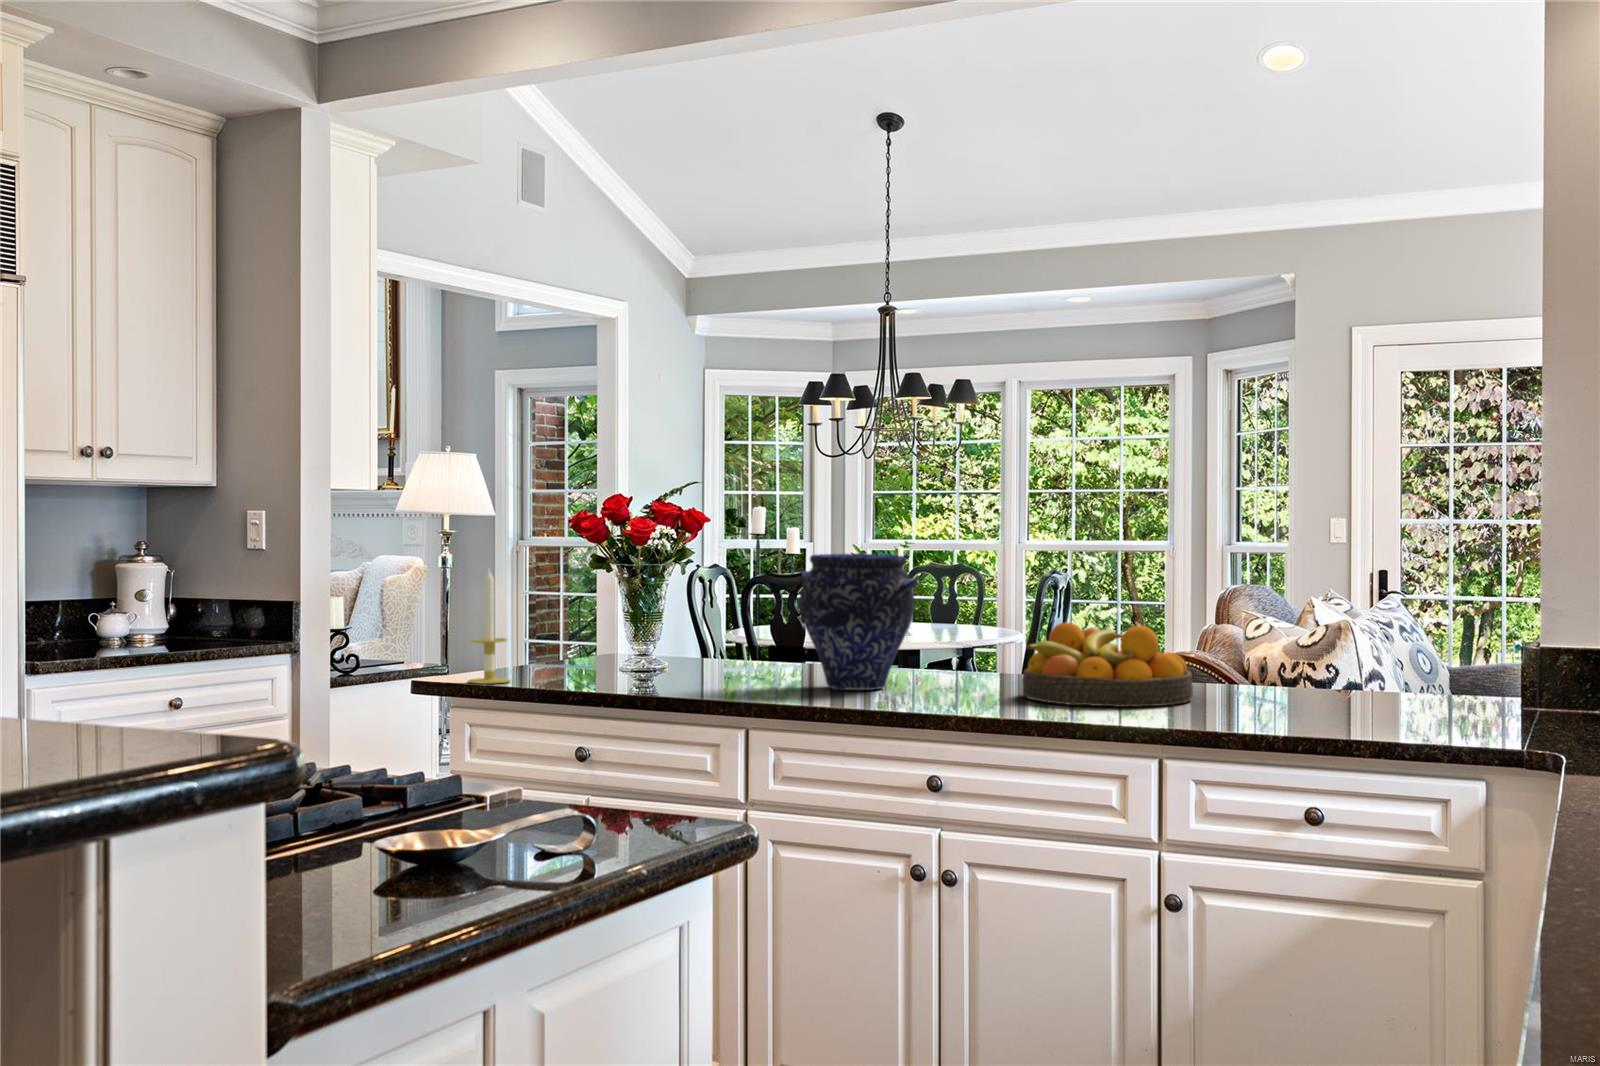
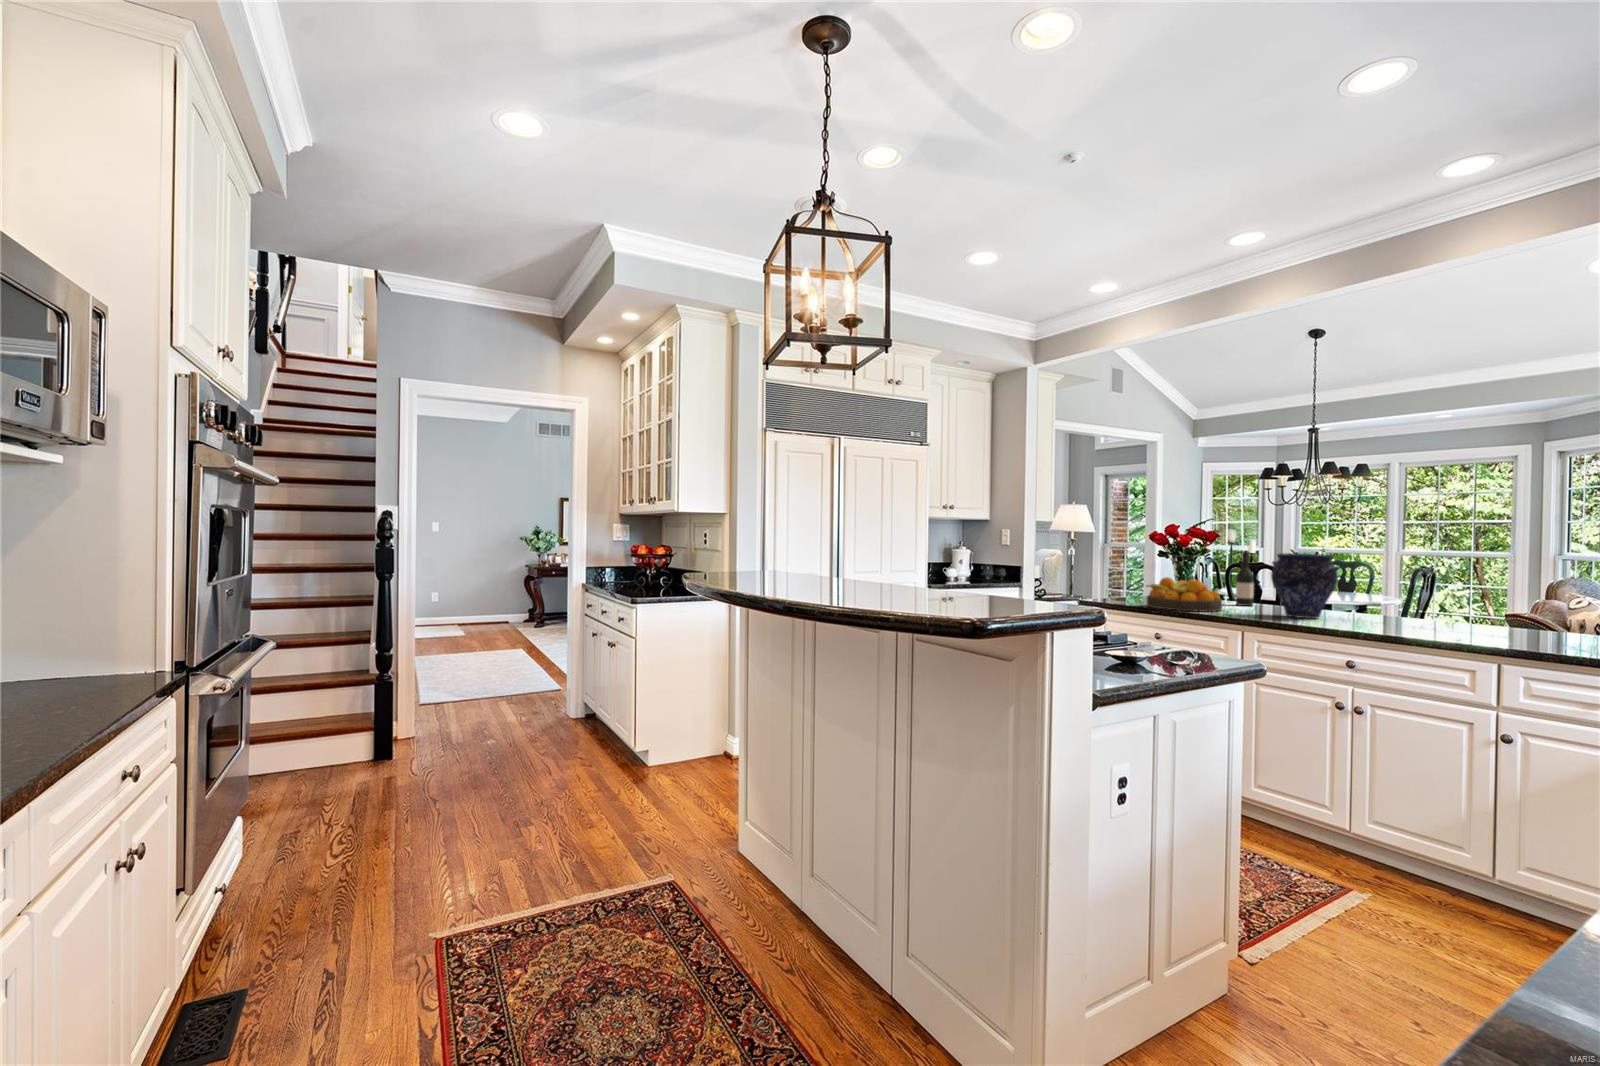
wine bottle: none [741,551,774,669] -> present [1236,551,1254,606]
candle: present [468,570,511,684] -> none [1104,555,1123,604]
fruit bowl: present [1023,623,1193,707] -> present [1147,577,1222,612]

